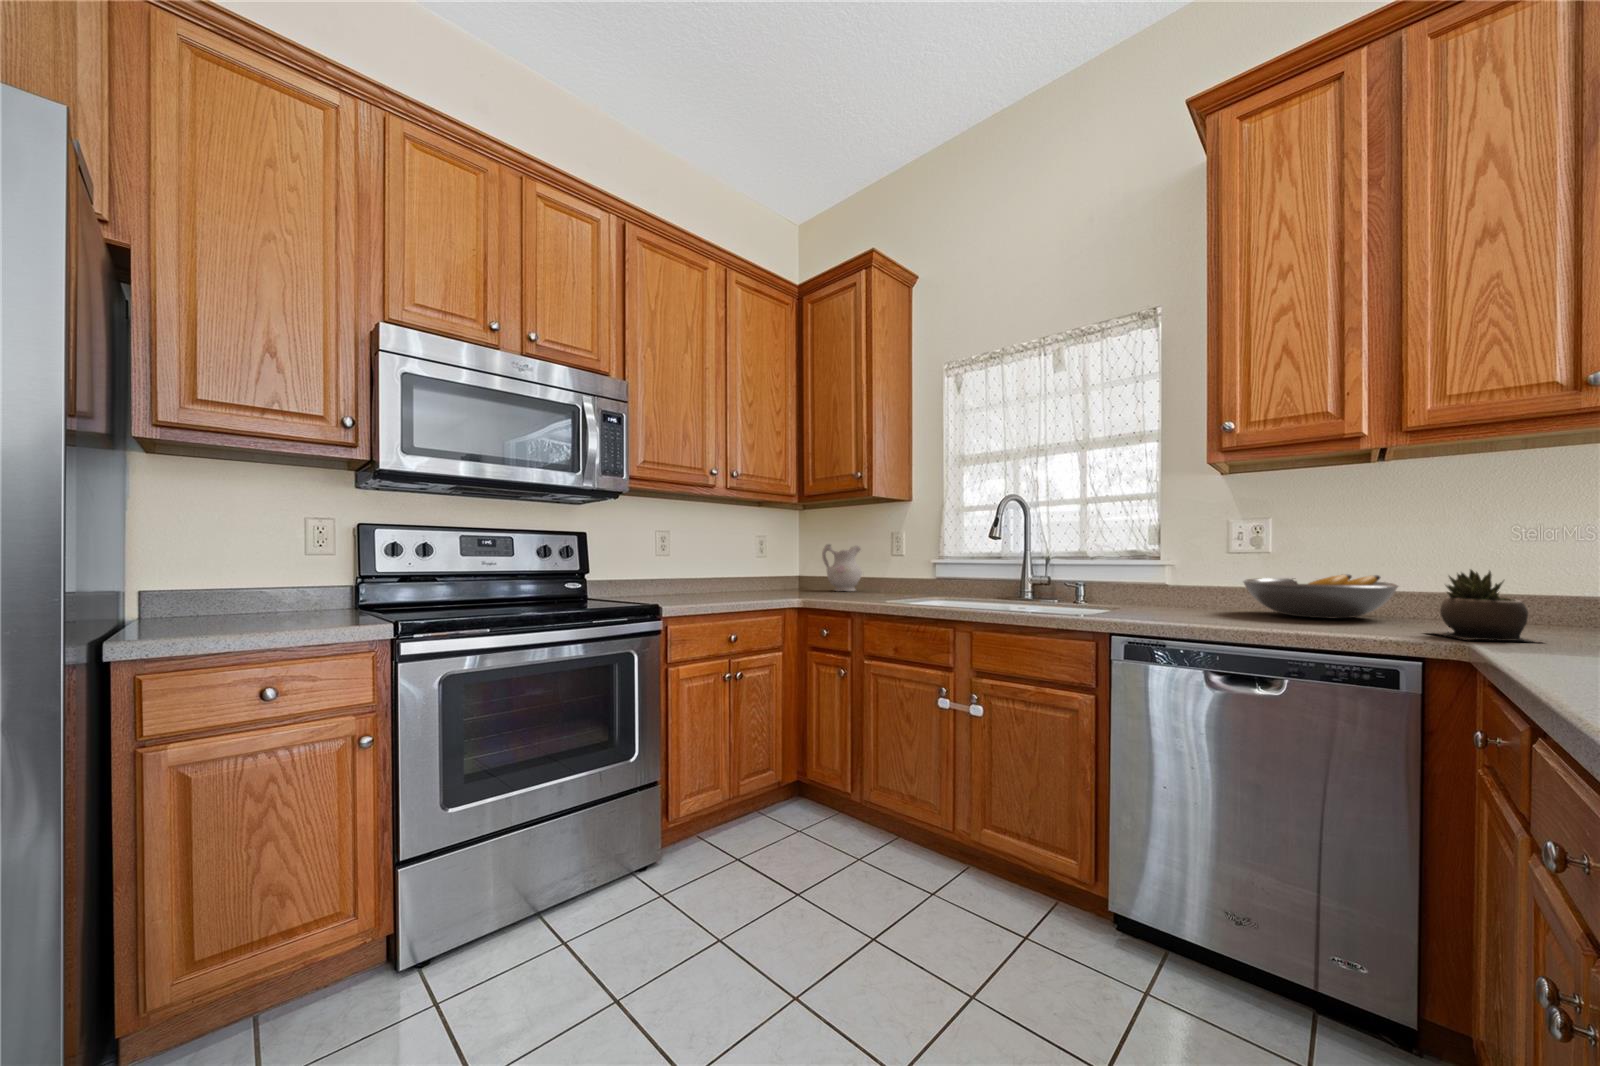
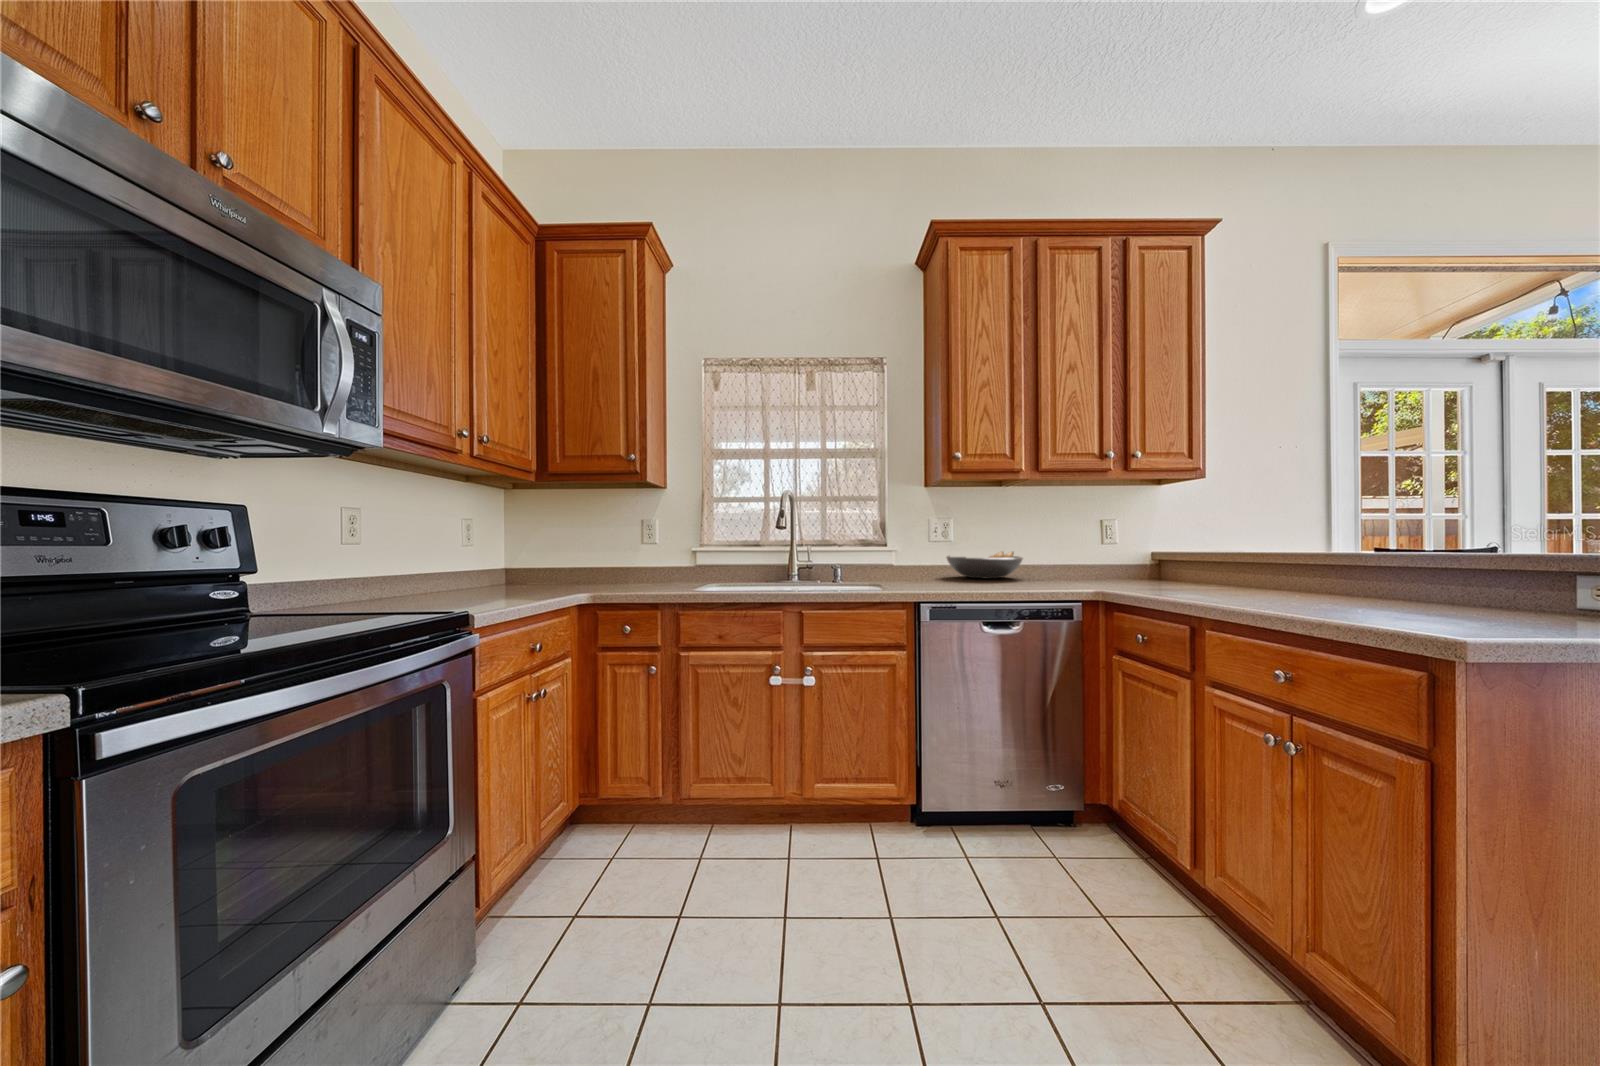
ceramic pitcher: present [822,544,862,591] -> none [552,532,601,584]
succulent plant: present [1430,570,1538,643] -> none [1058,547,1109,584]

